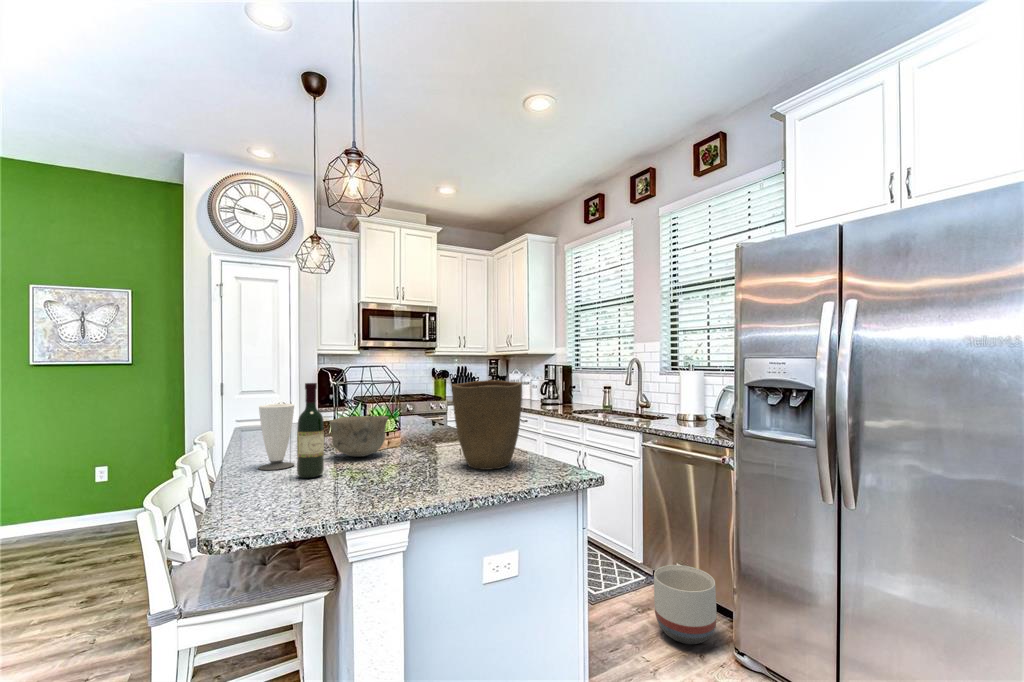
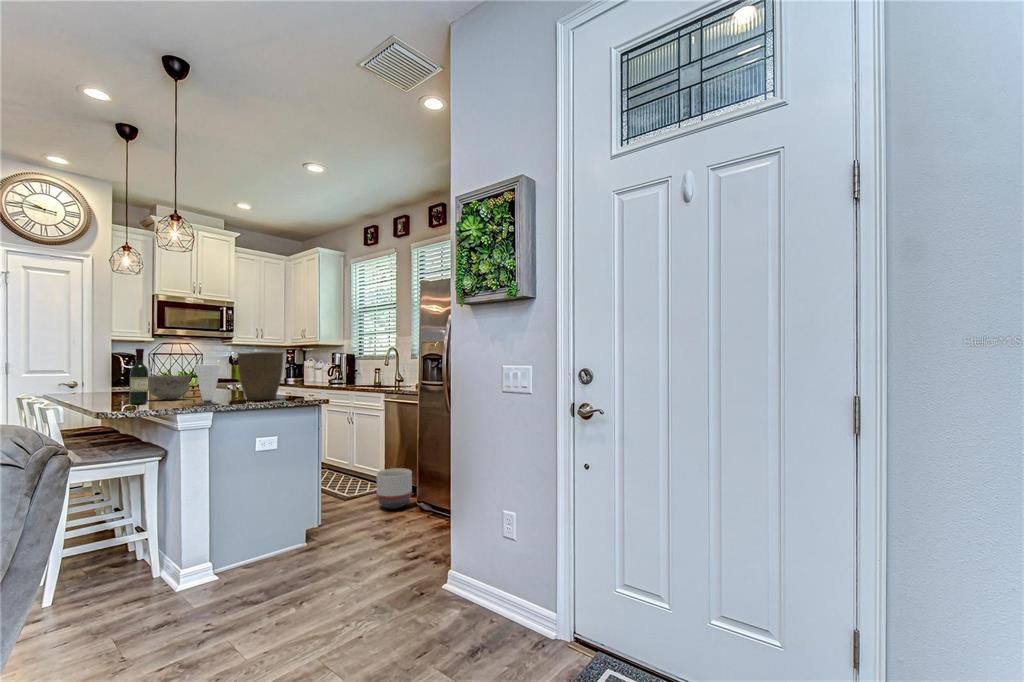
cup: present [259,404,294,470] -> present [196,364,220,405]

